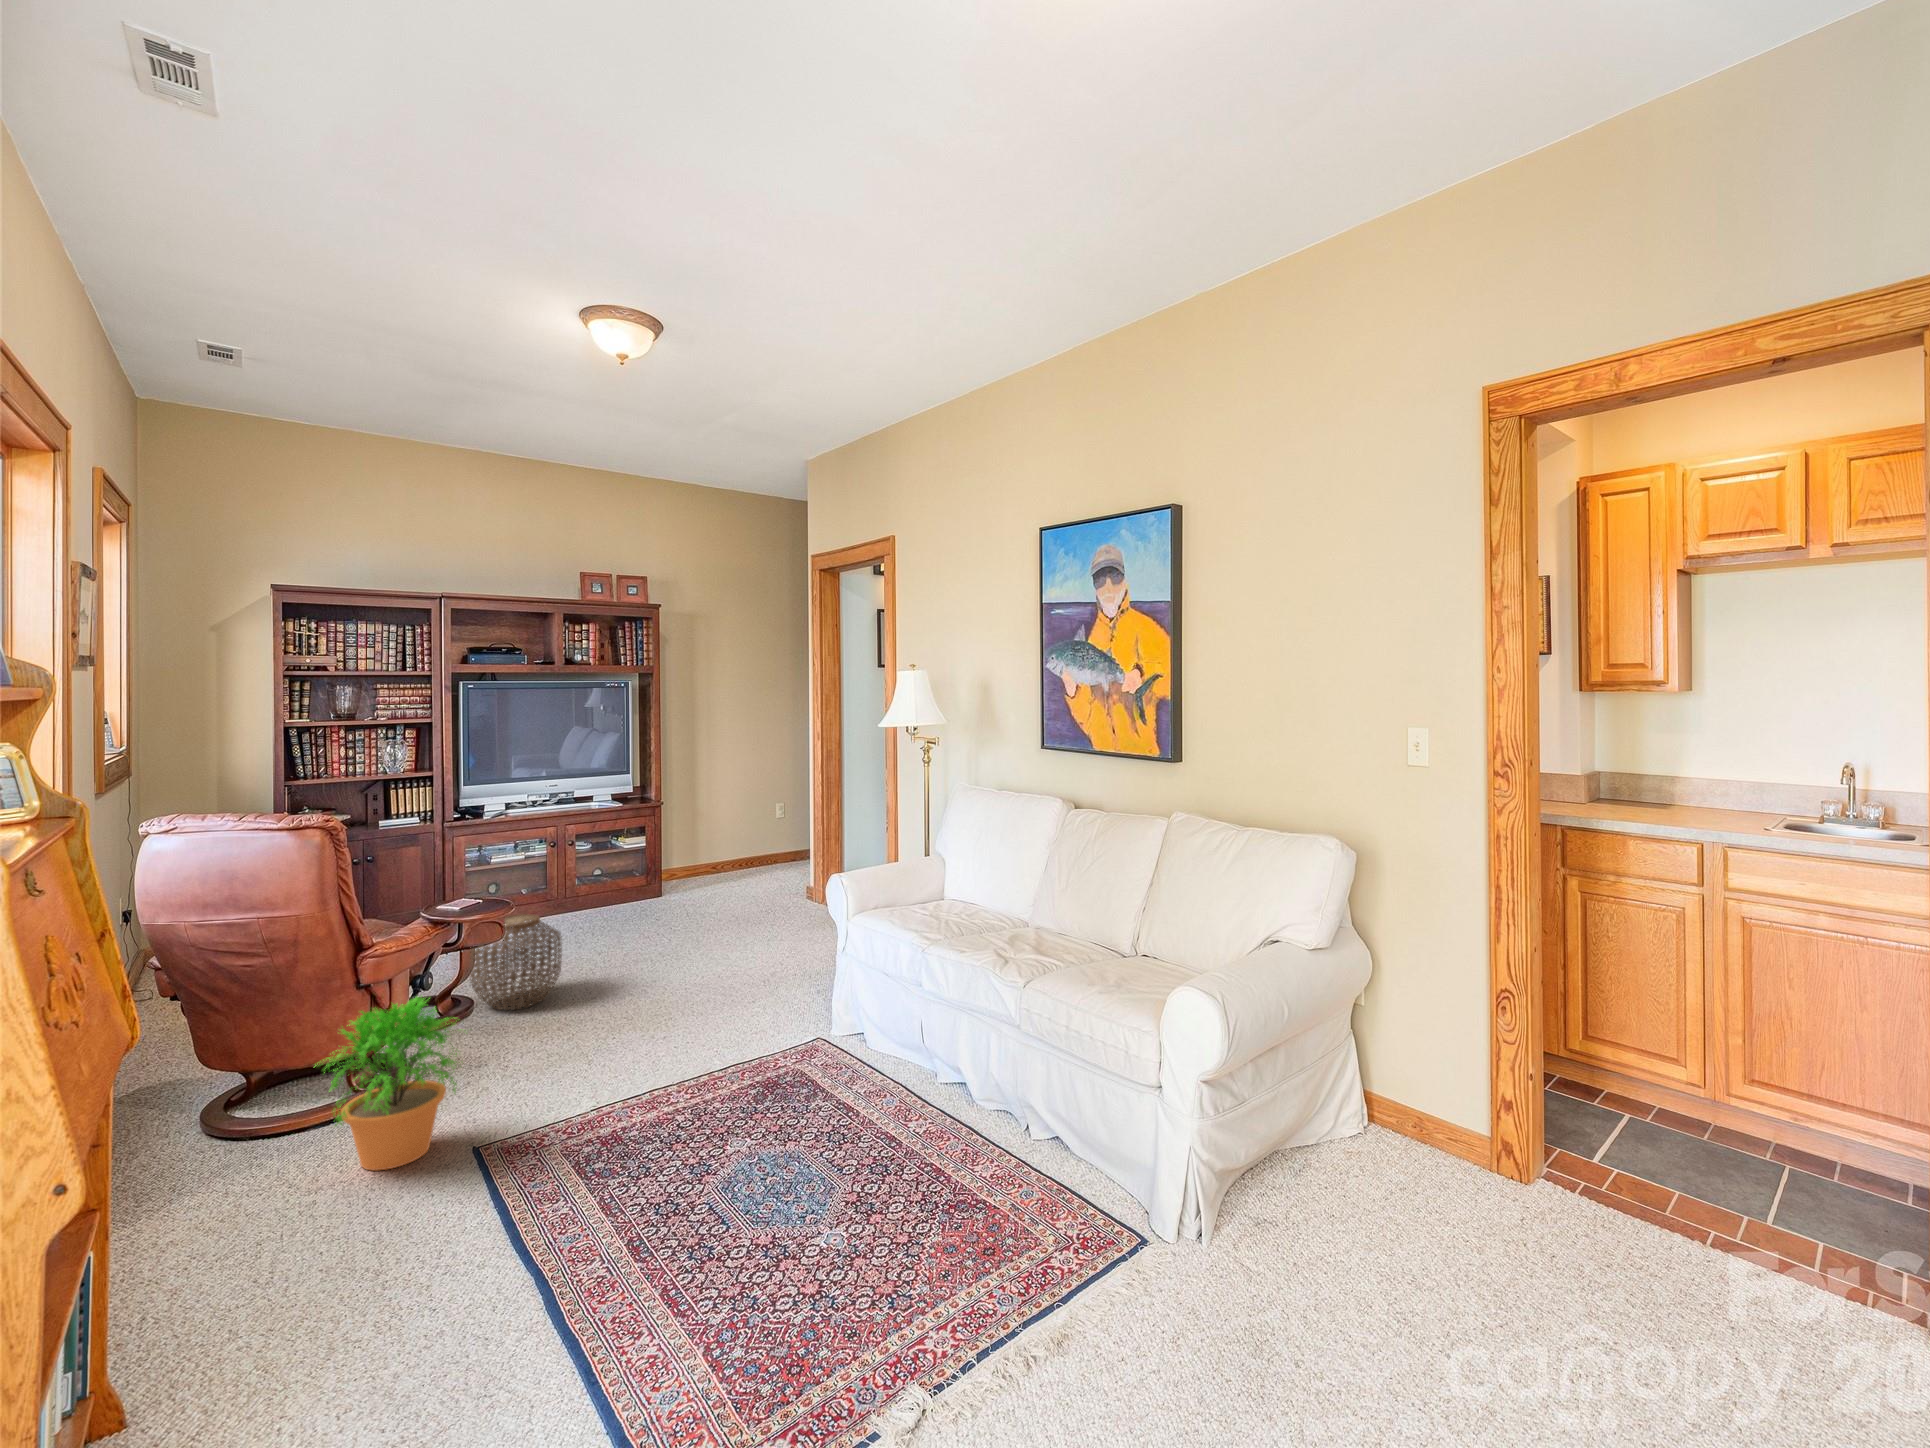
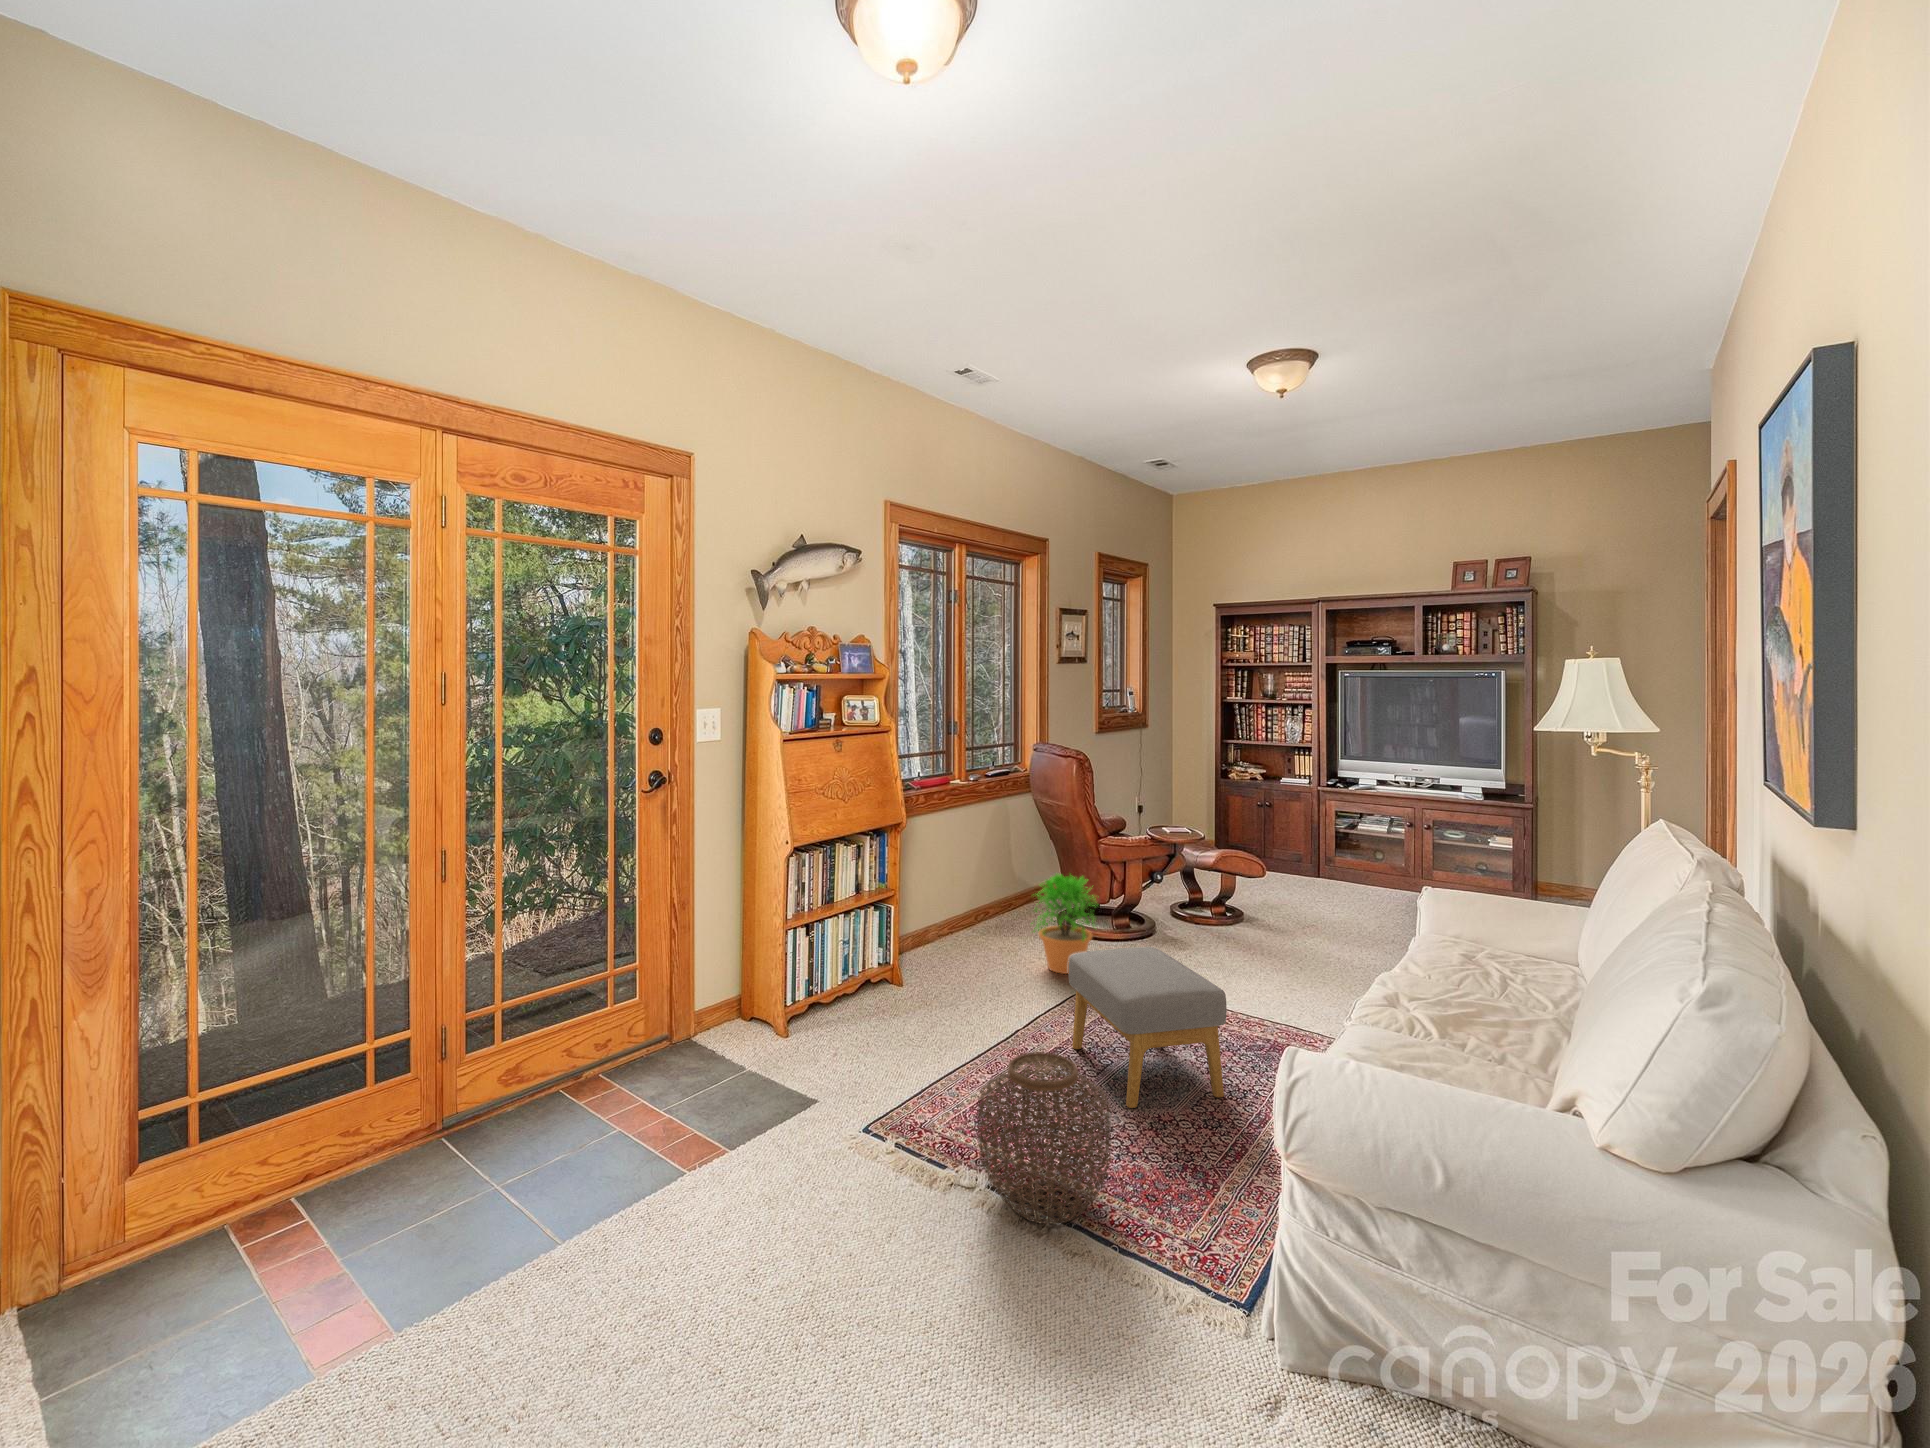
woven basket: present [469,914,562,1010] -> present [978,1052,1111,1224]
footstool: none [623,1030,843,1216] -> present [1068,947,1227,1108]

